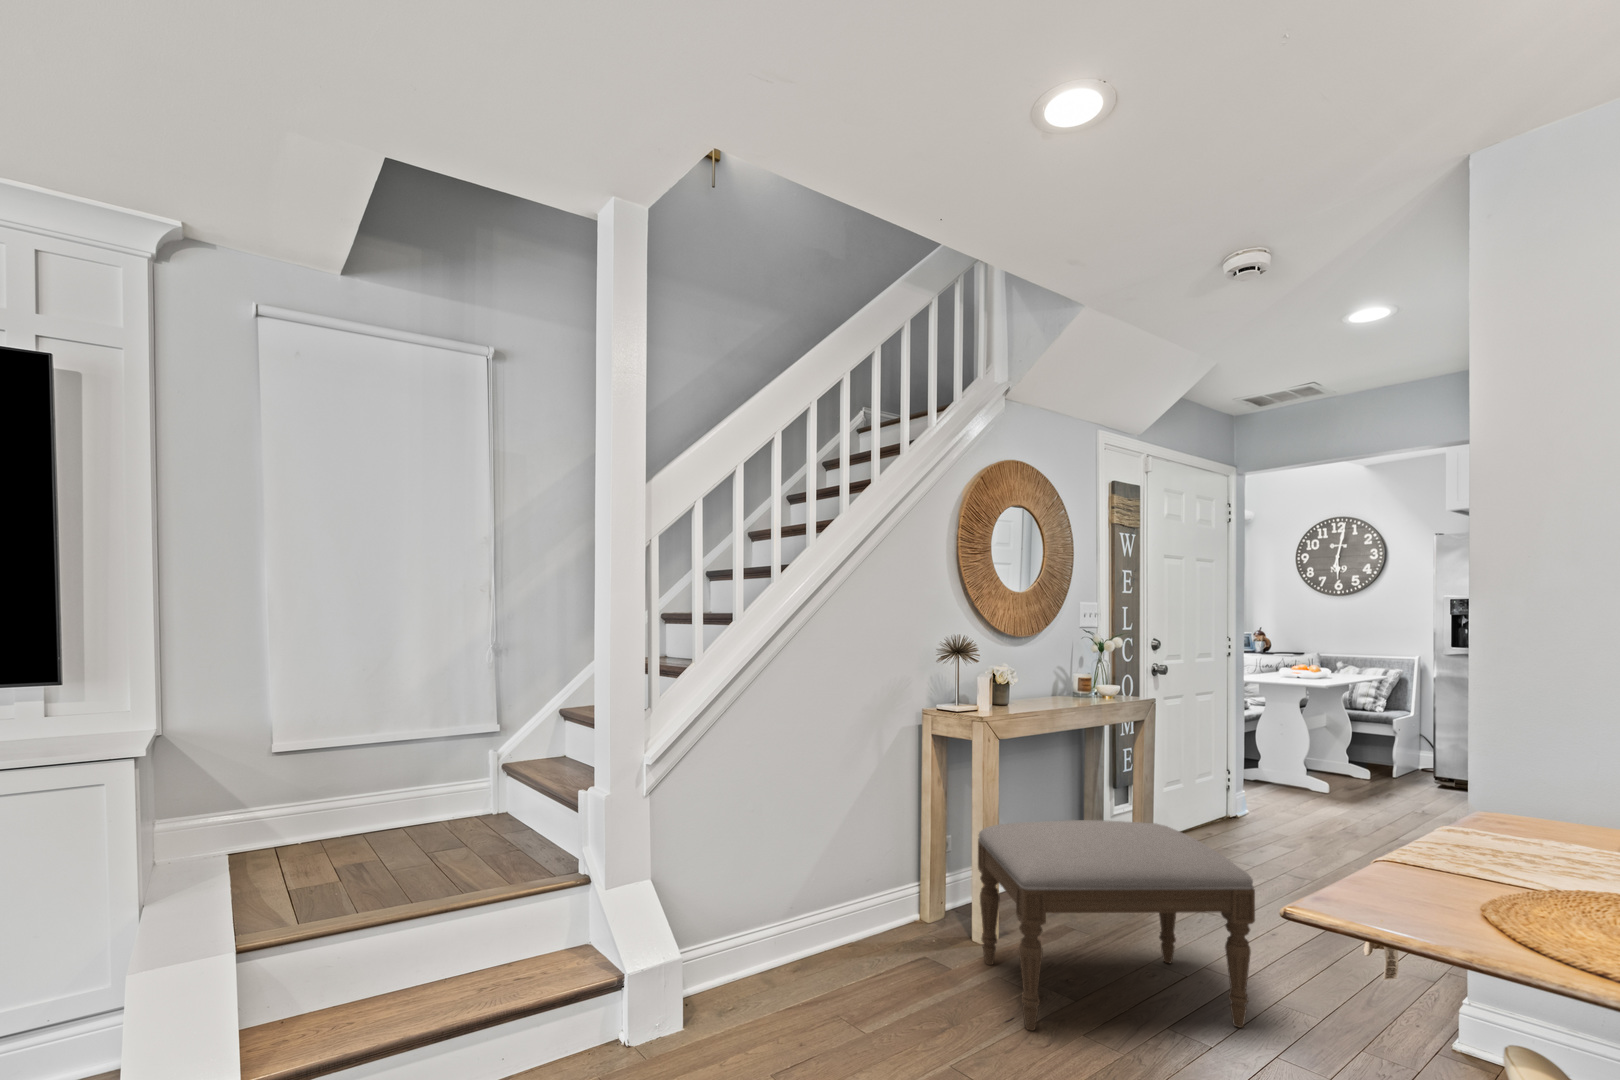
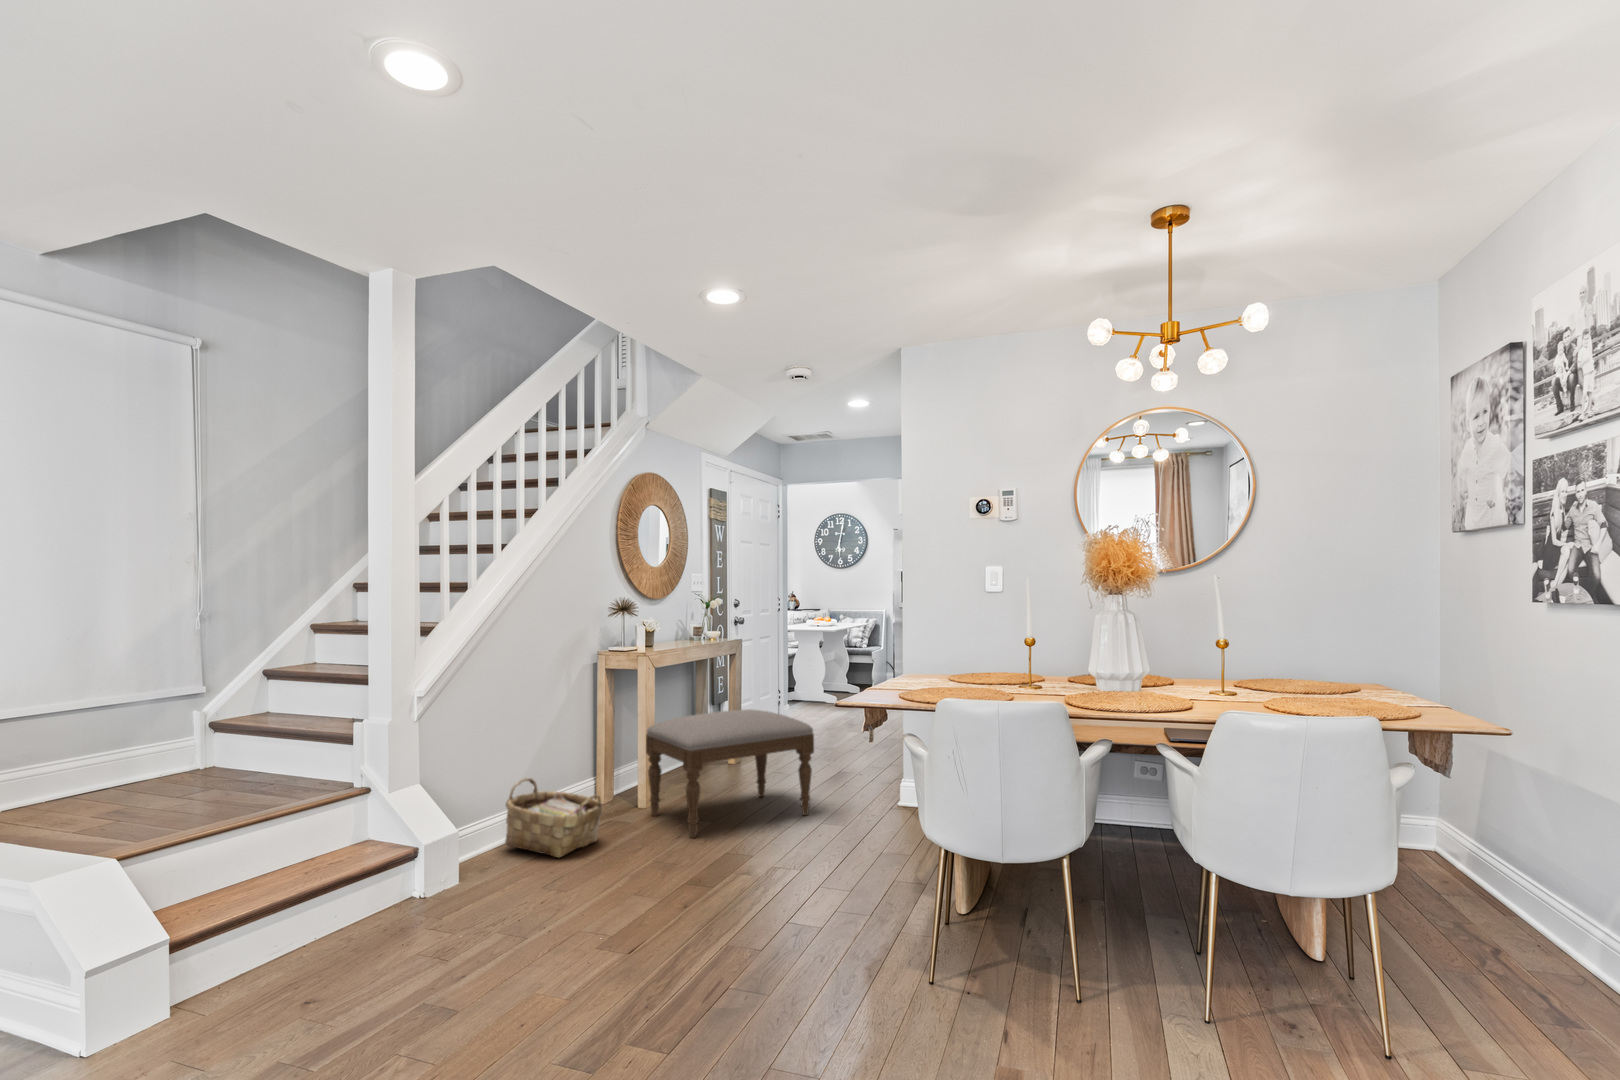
woven basket: none [765,882,894,1018] -> present [505,778,602,858]

